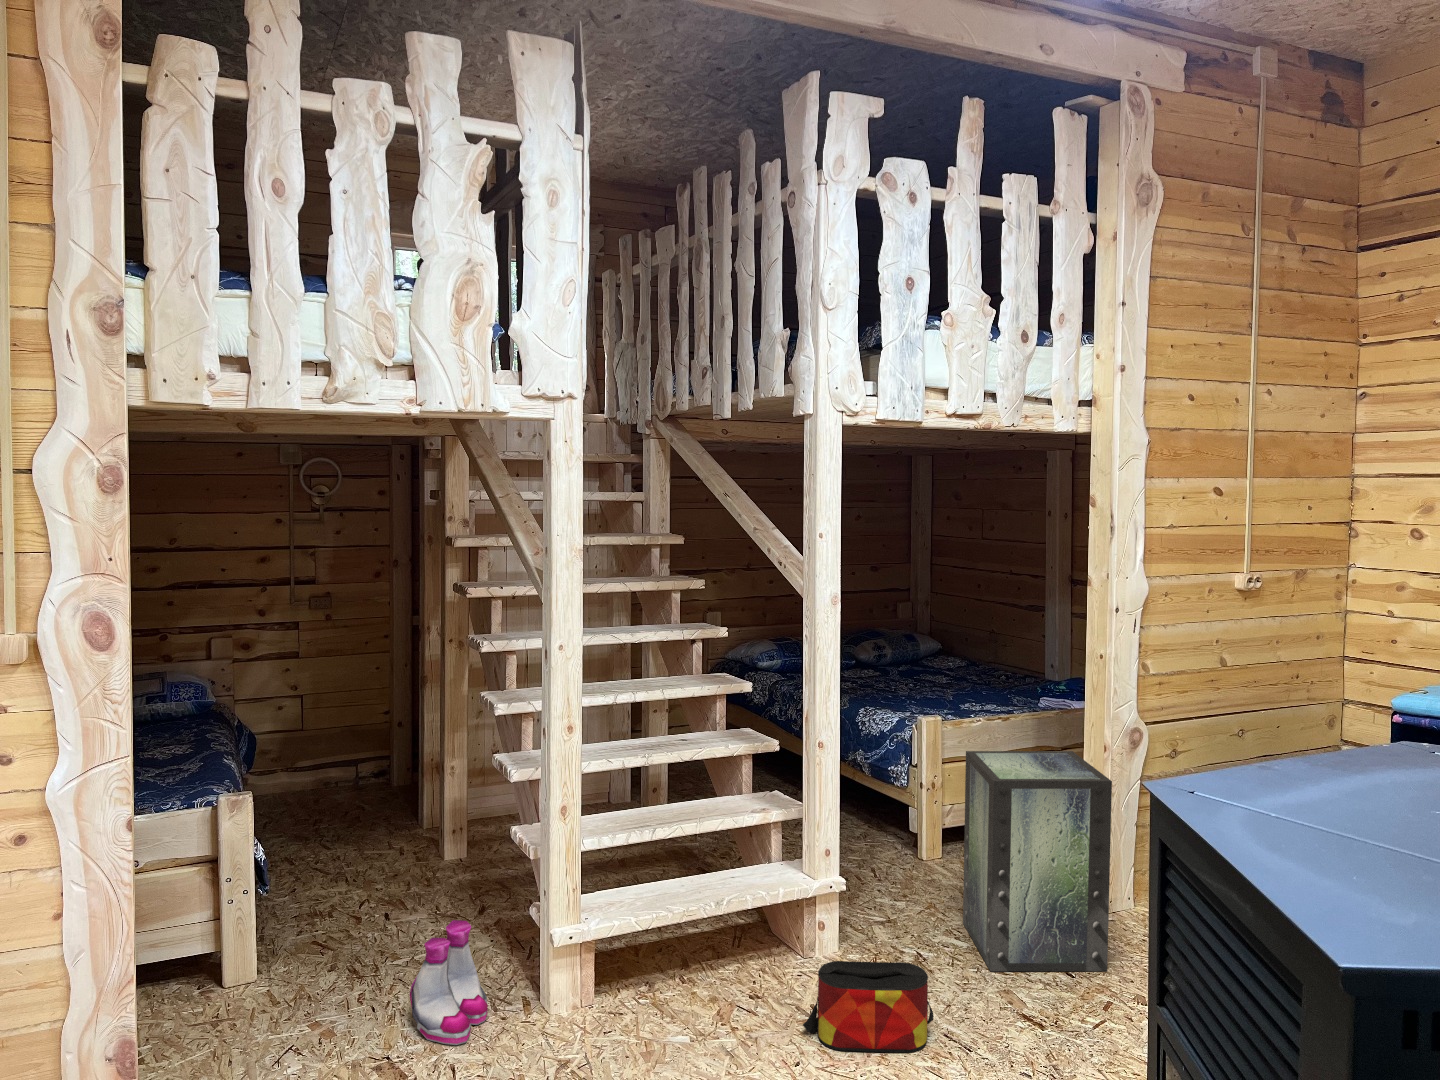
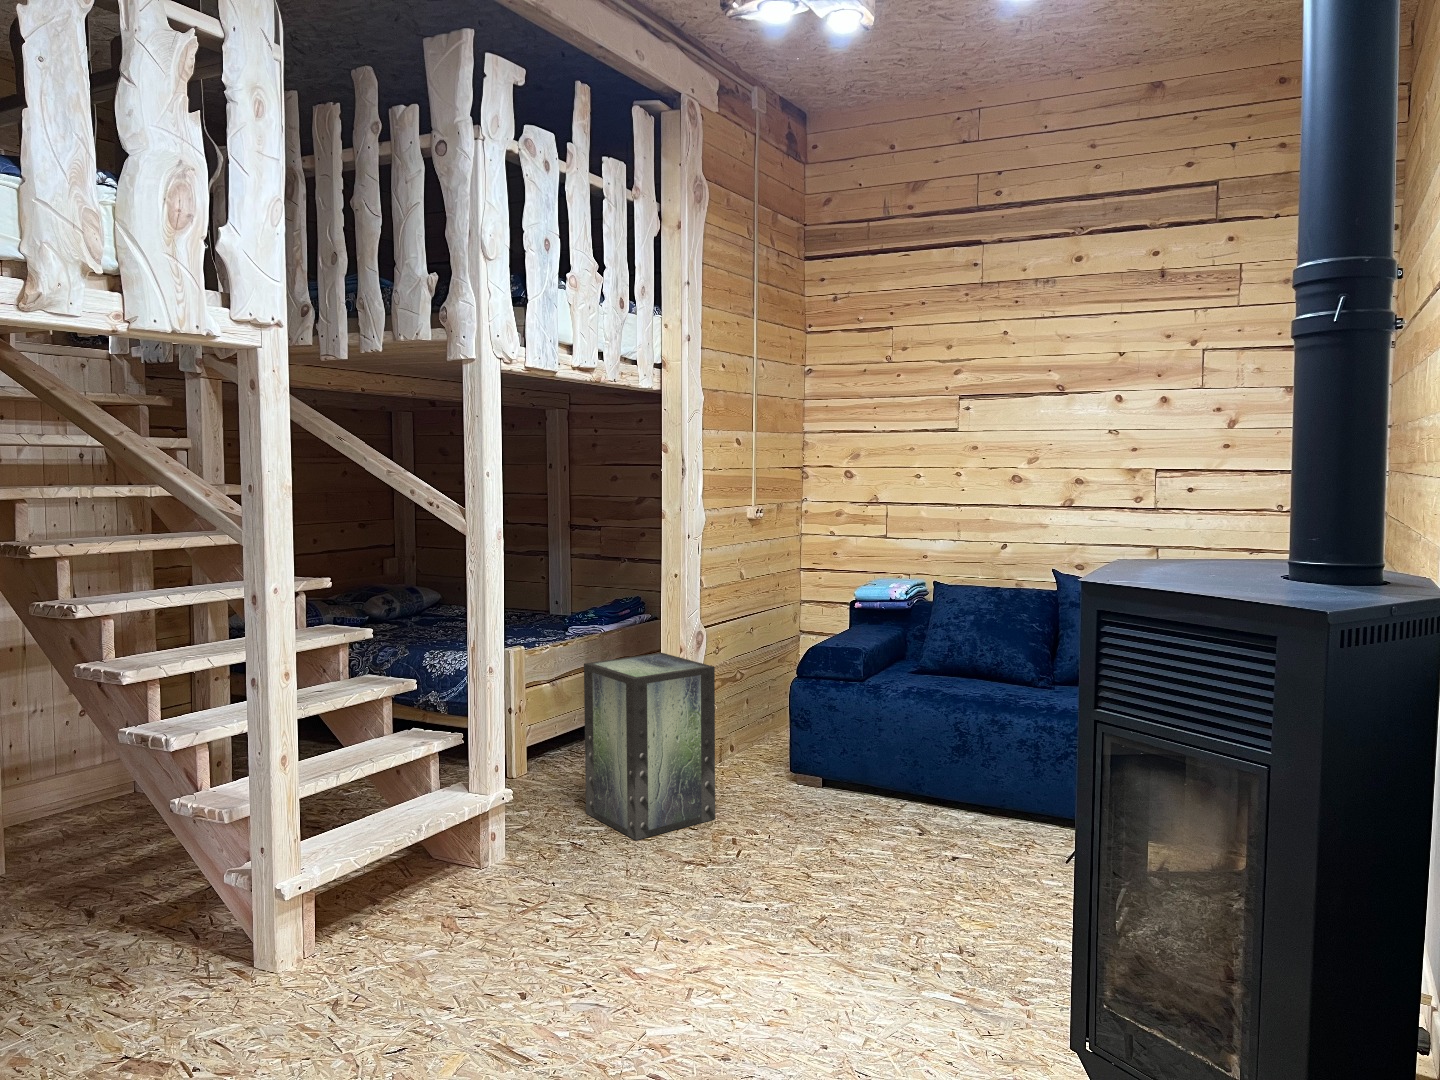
boots: present [409,920,488,1045] -> none [105,907,203,1043]
bag: present [803,961,934,1053] -> none [529,838,633,925]

